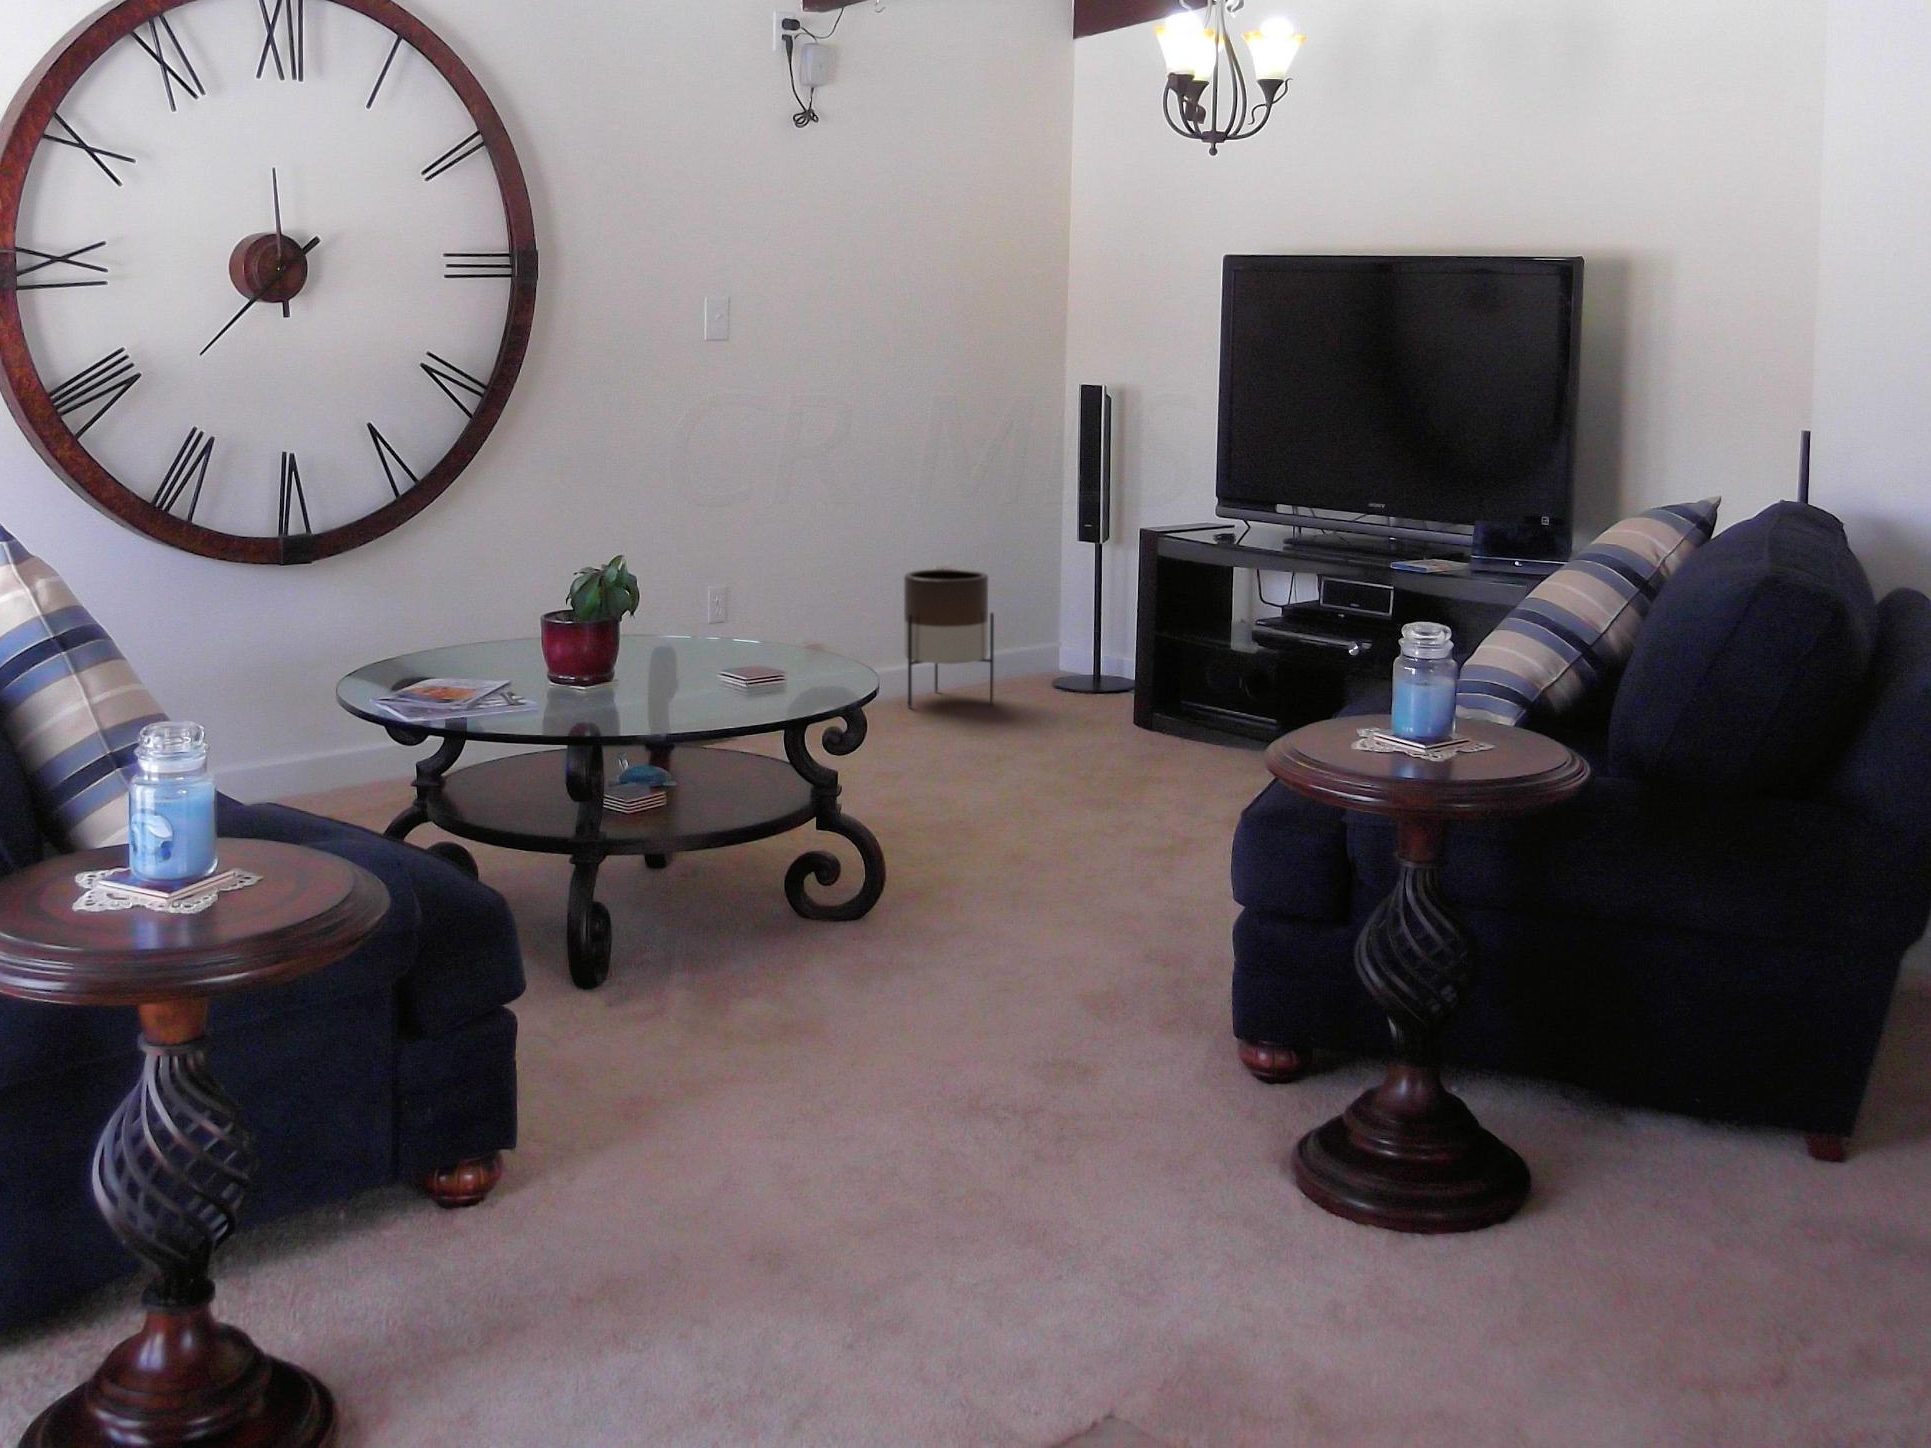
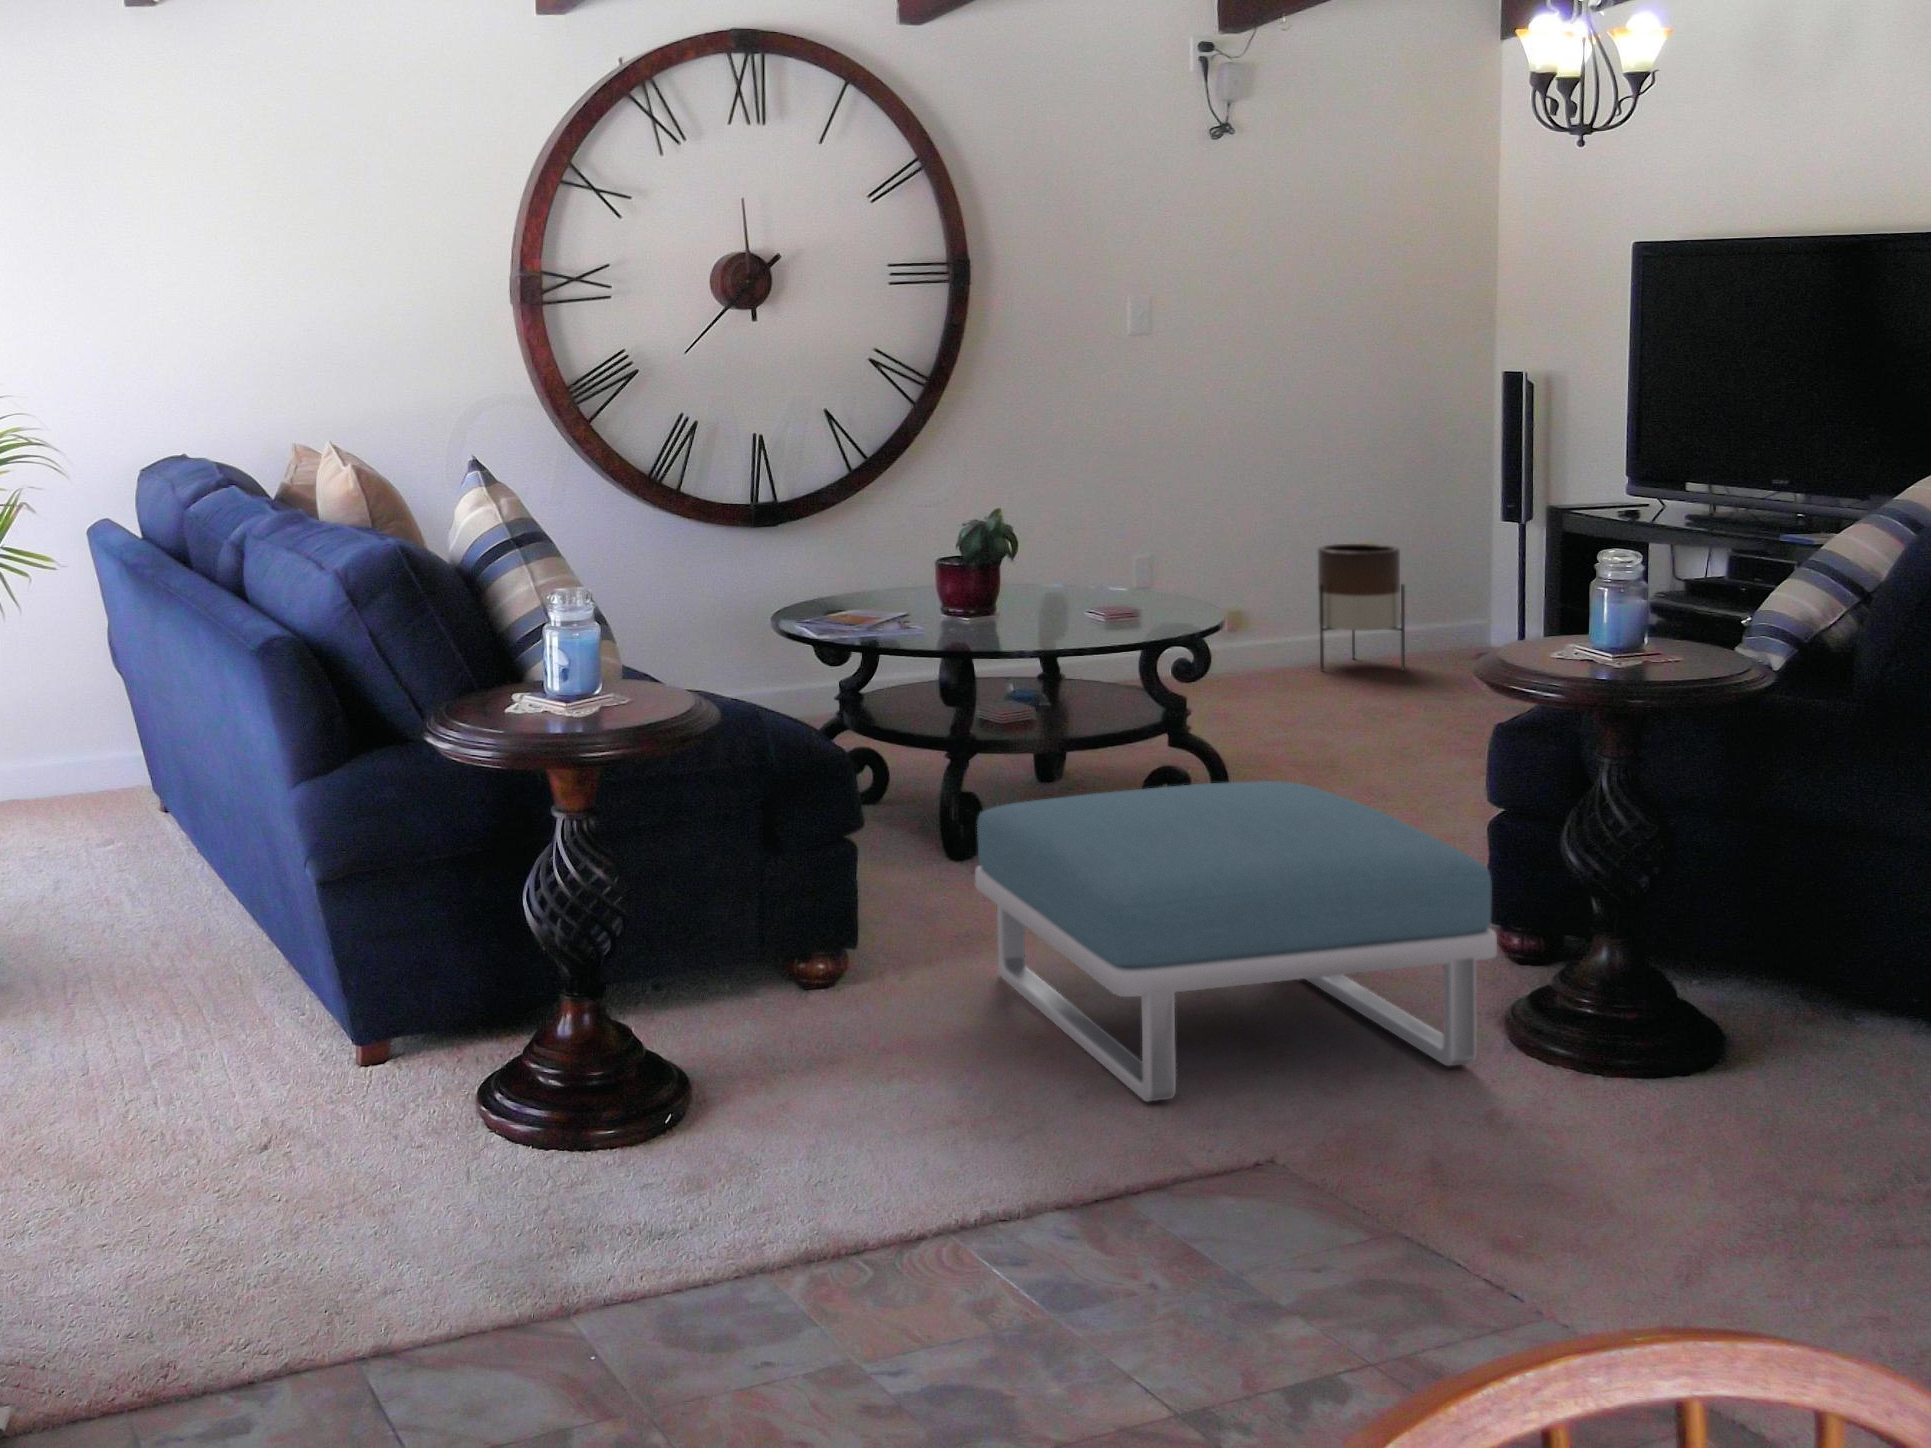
footstool: none [667,889,1298,1336] -> present [975,781,1497,1101]

